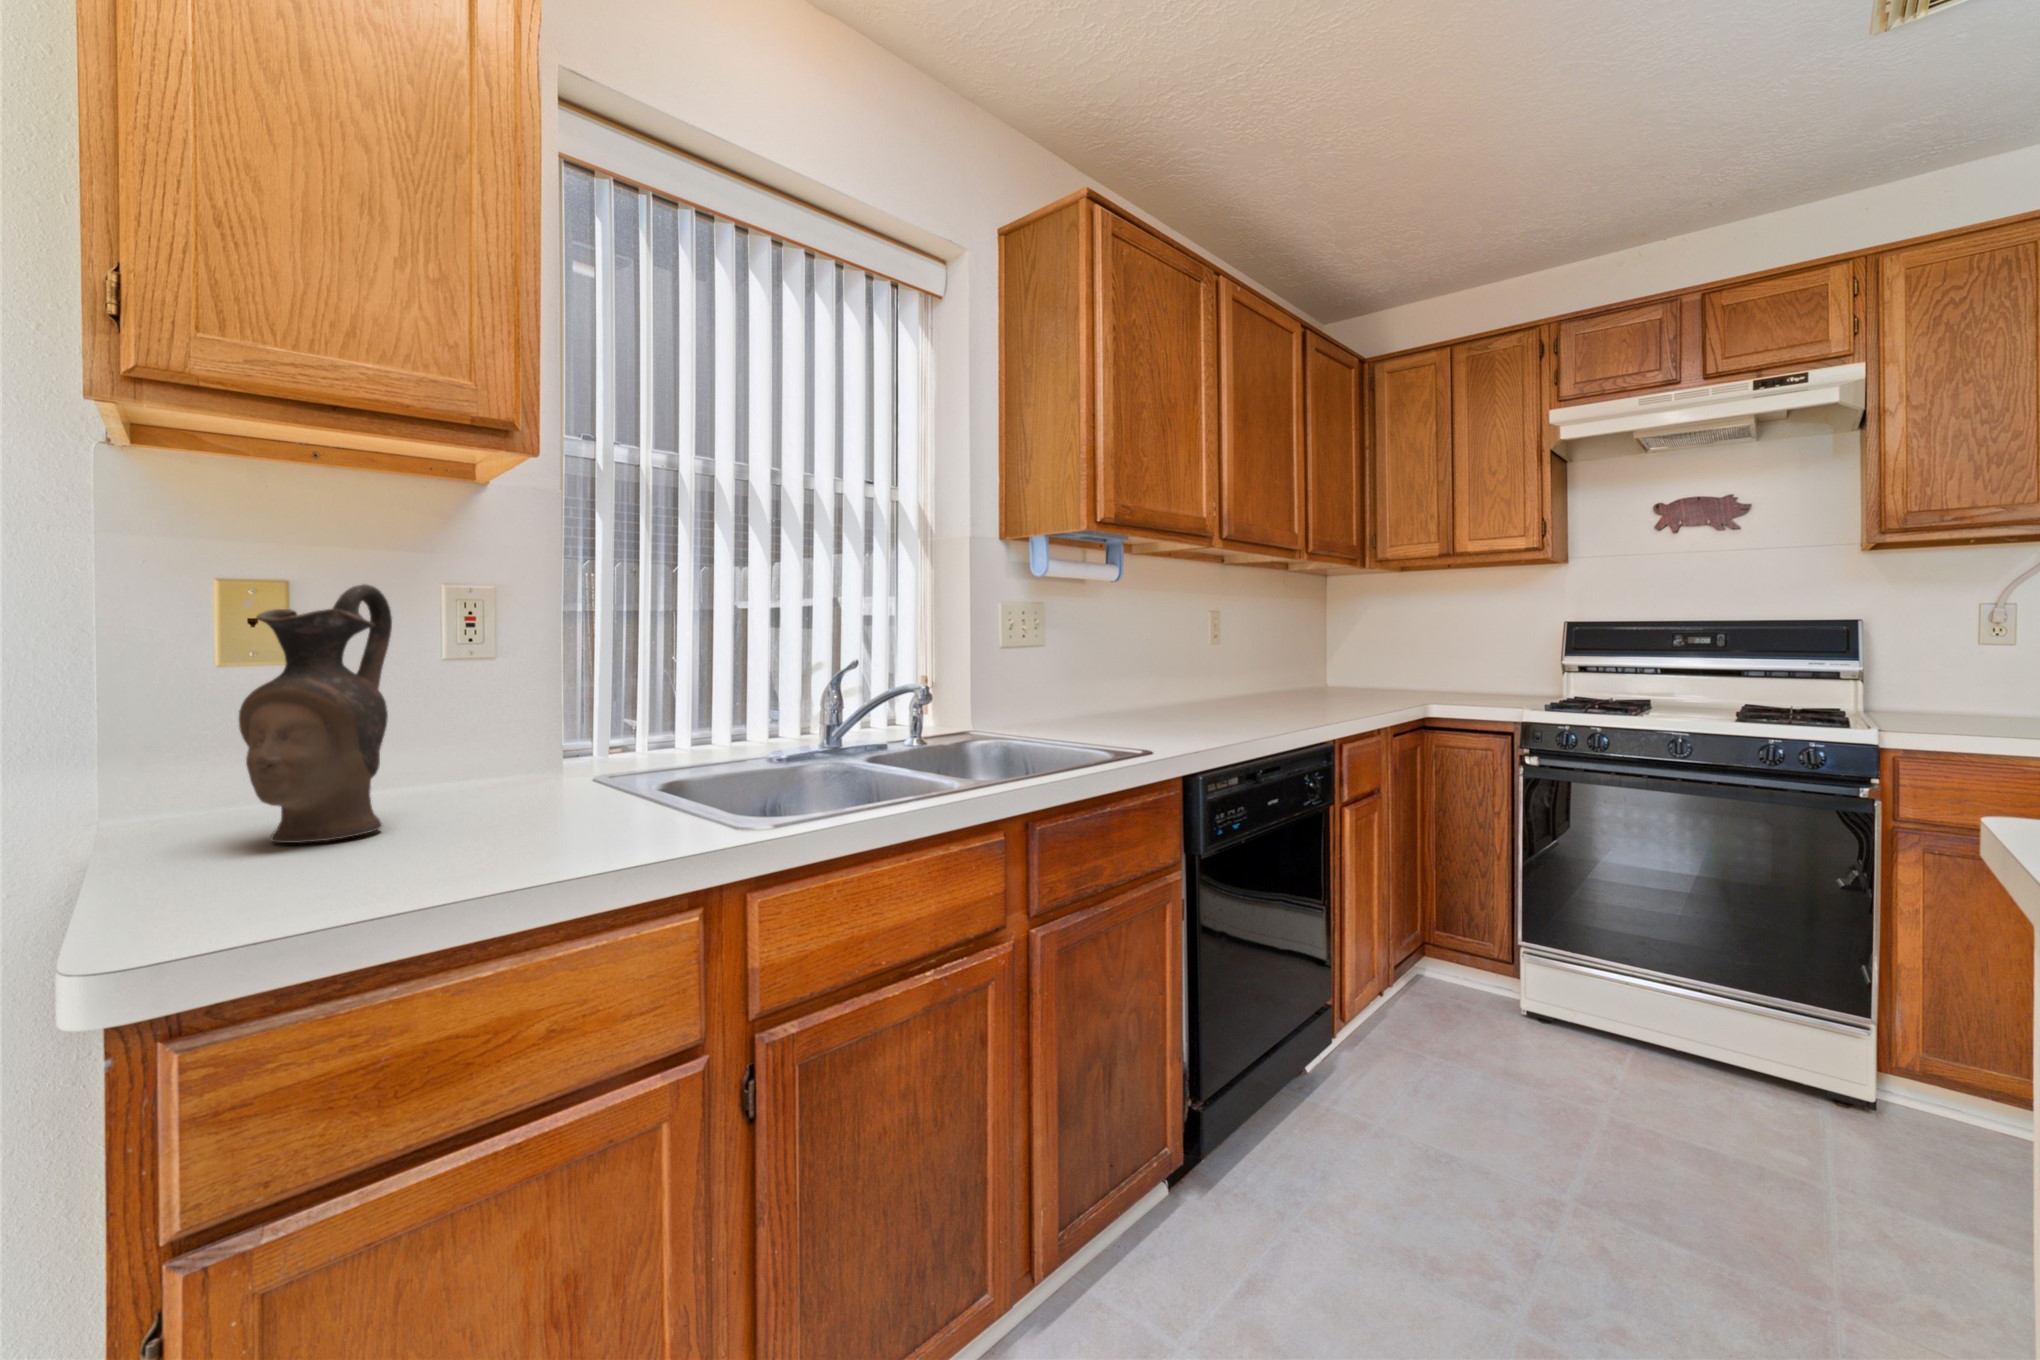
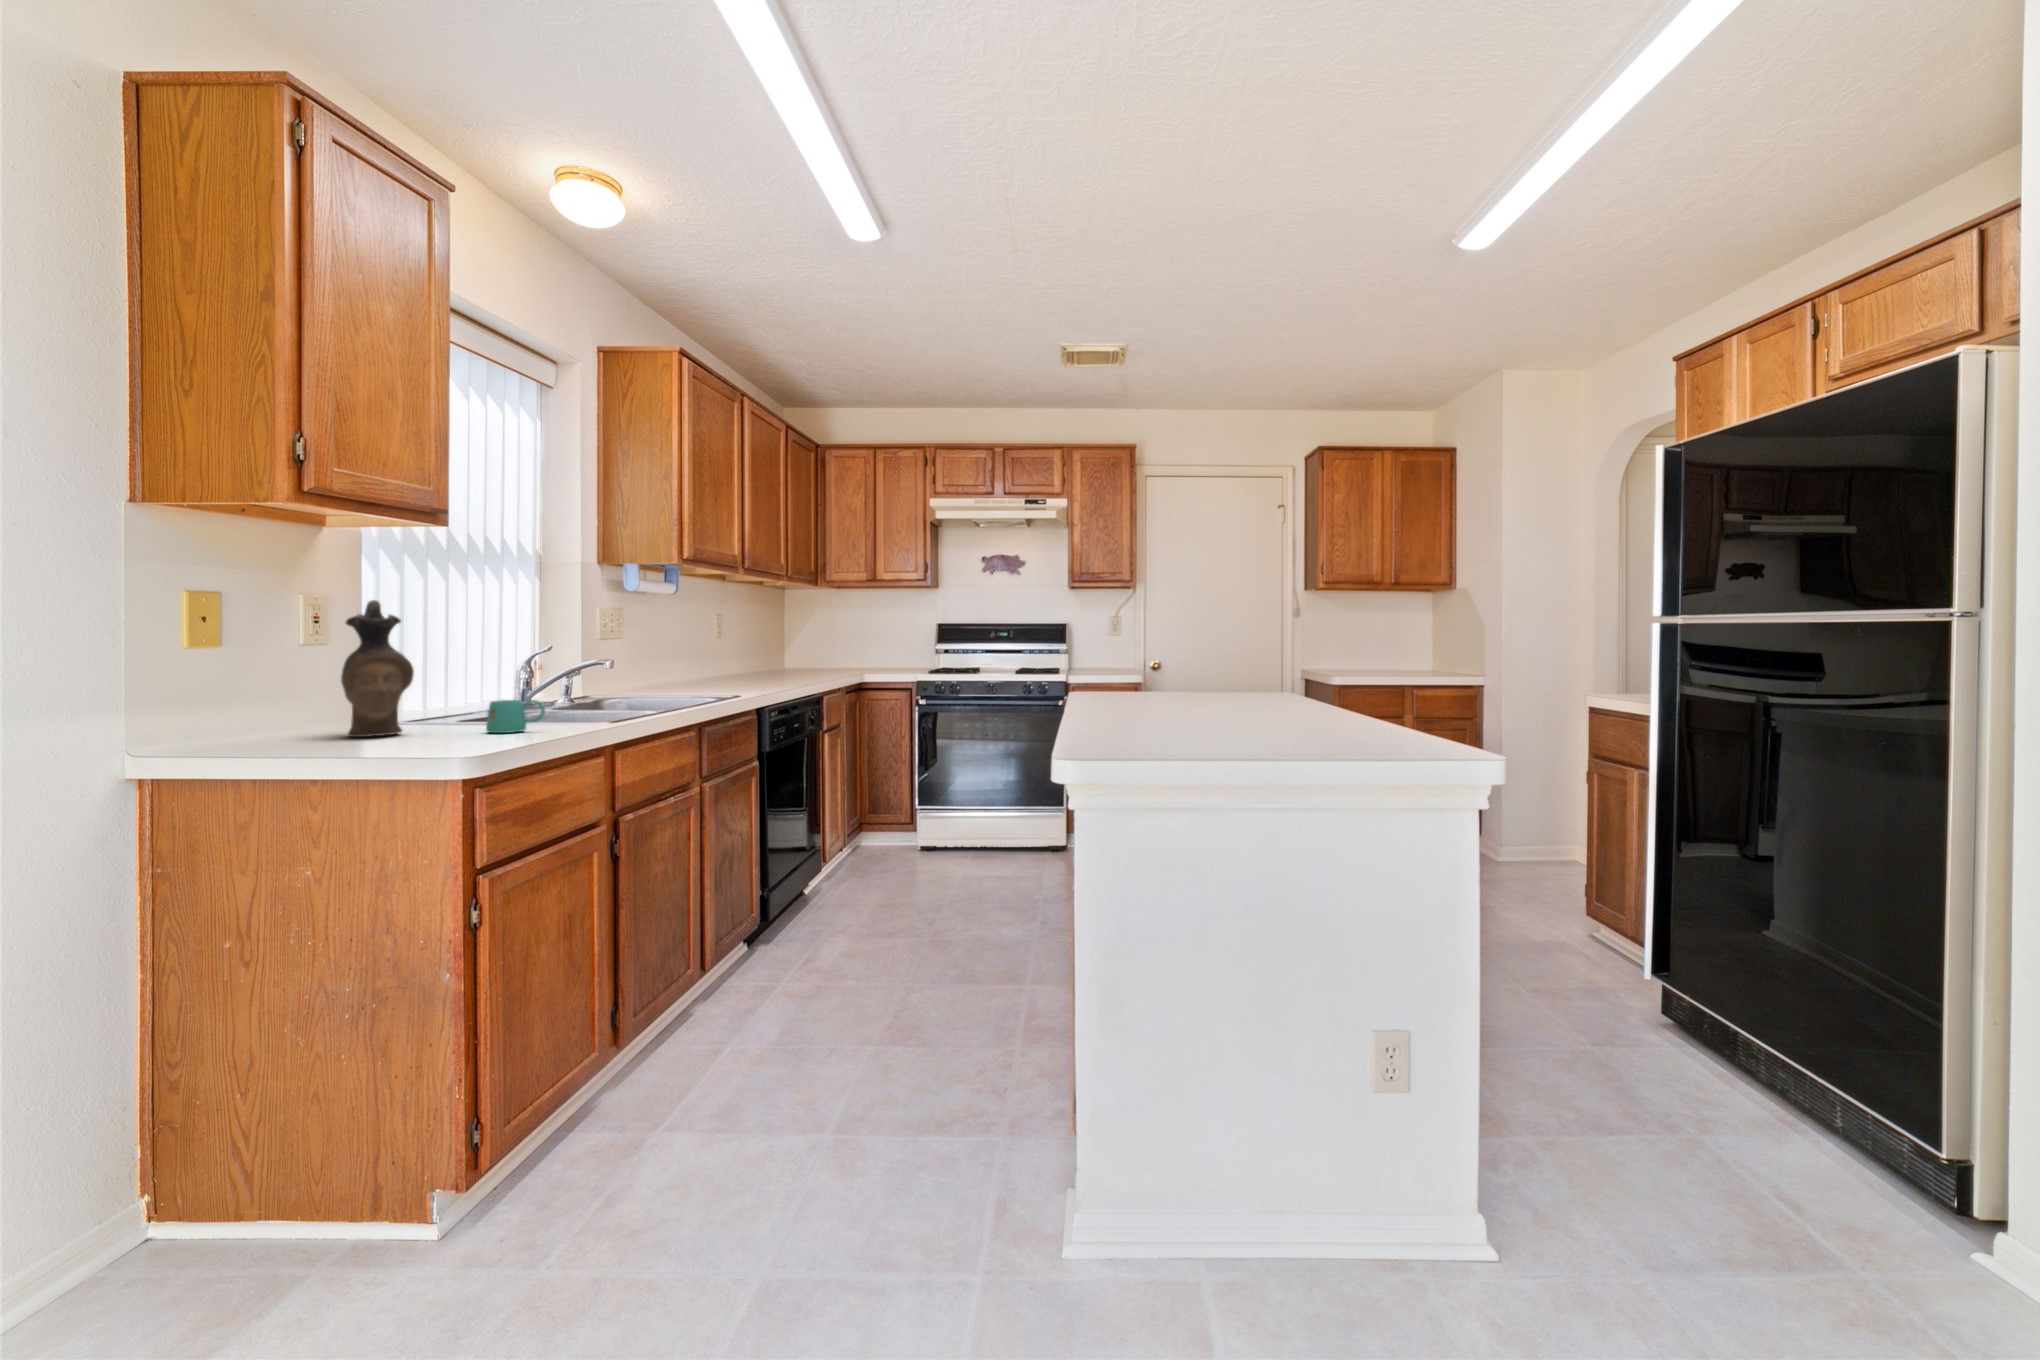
mug: none [451,782,540,859] -> present [486,700,545,733]

